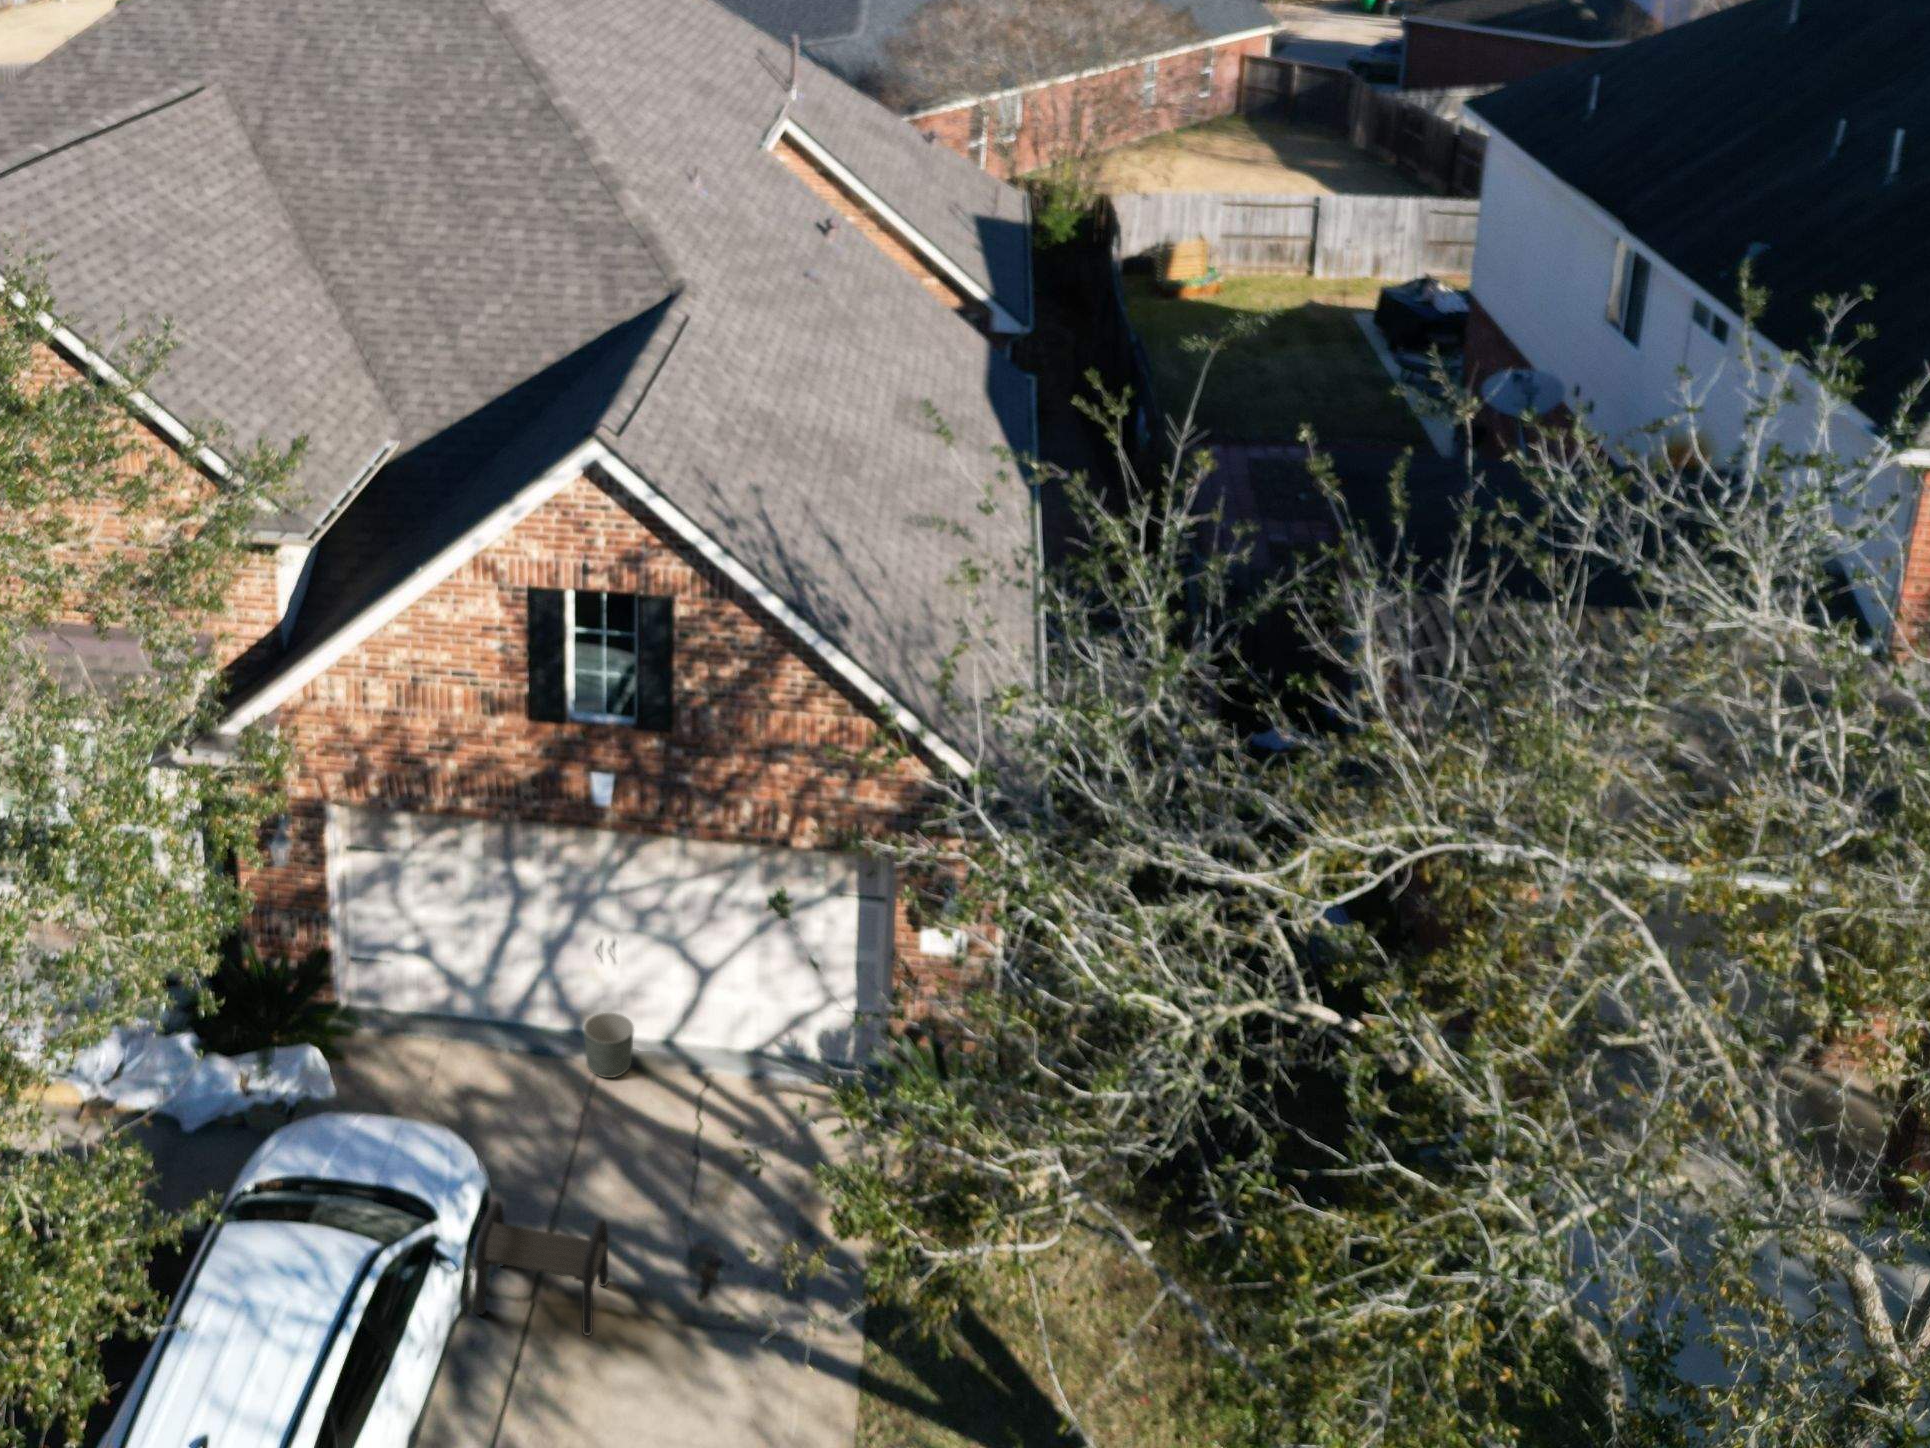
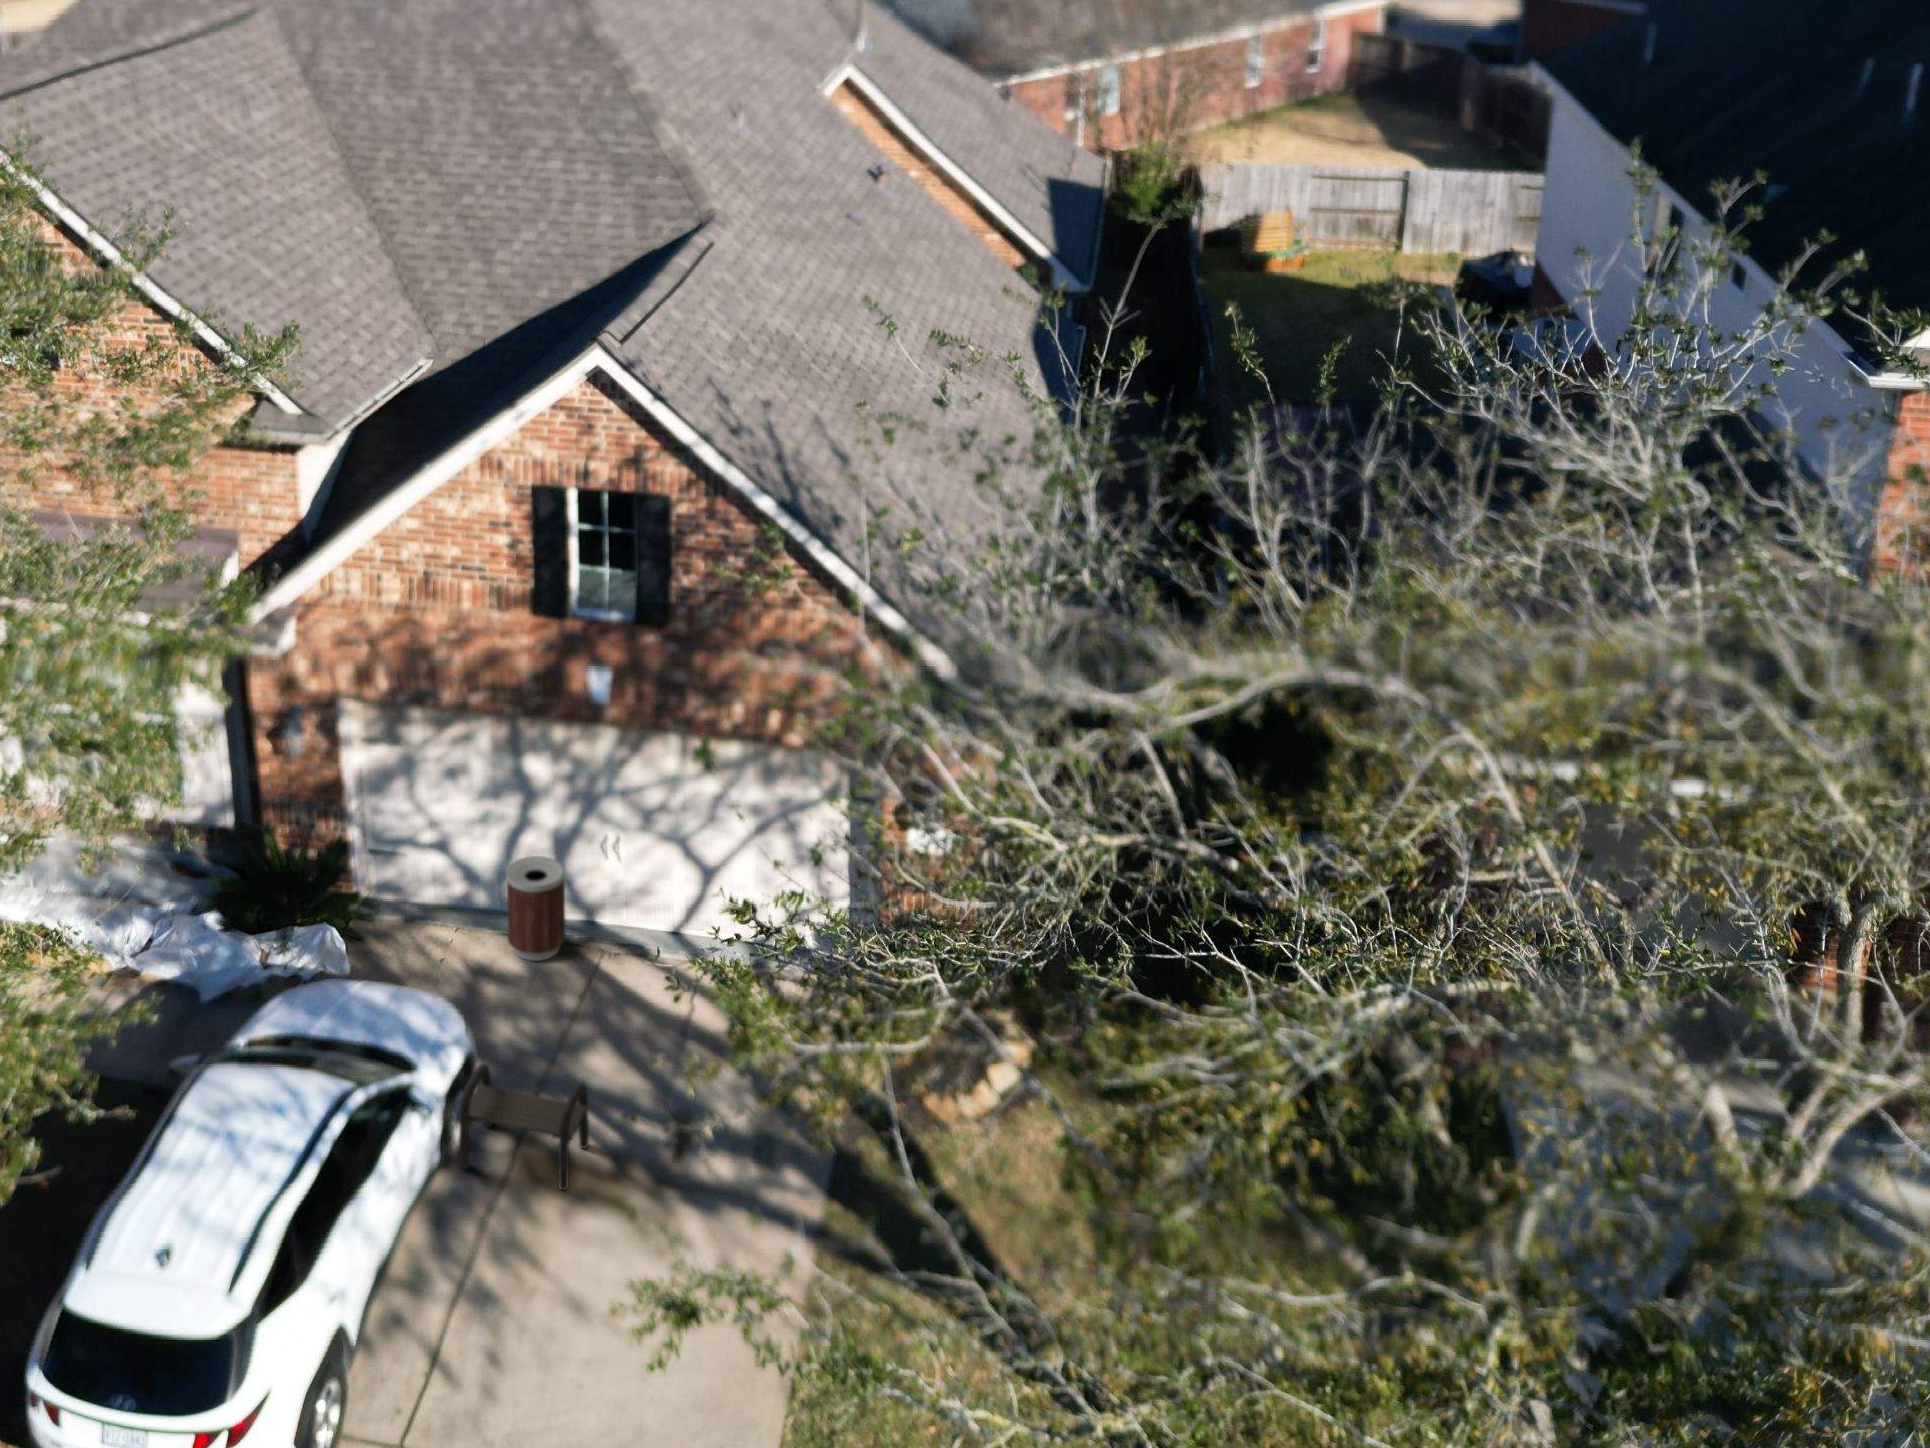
trash can: none [498,962,559,1074] -> present [506,856,565,961]
planter: present [584,1013,634,1078] -> none [589,906,637,967]

